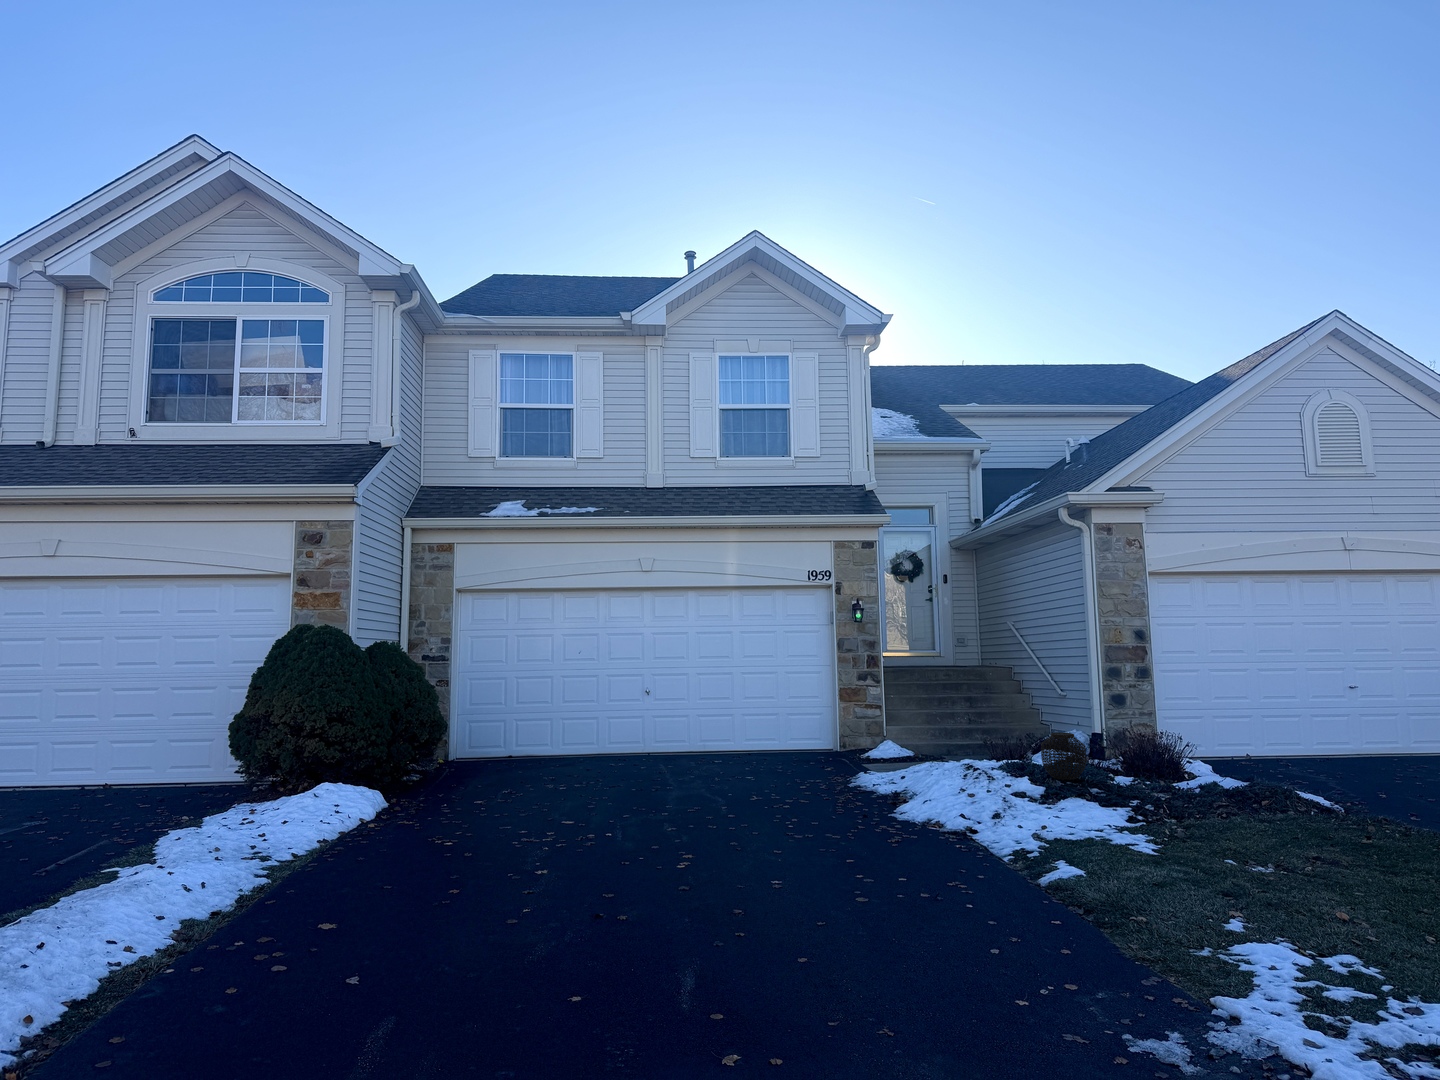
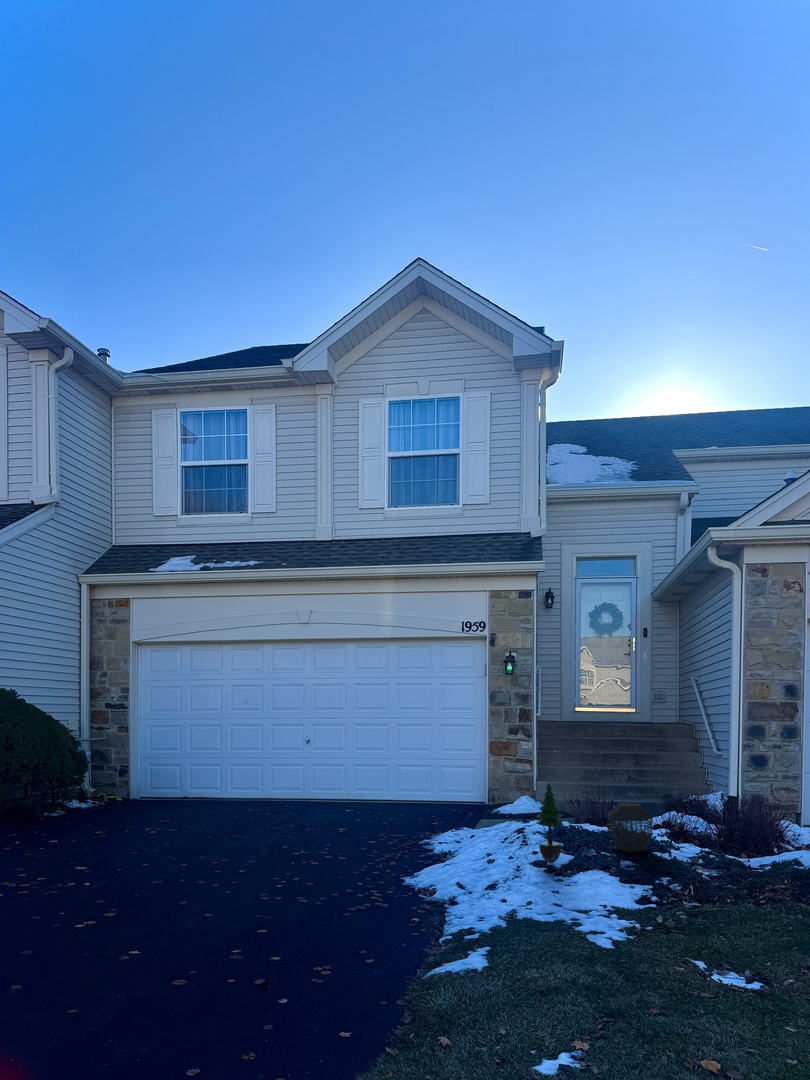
potted tree: none [991,711,1021,792] -> present [536,783,564,864]

